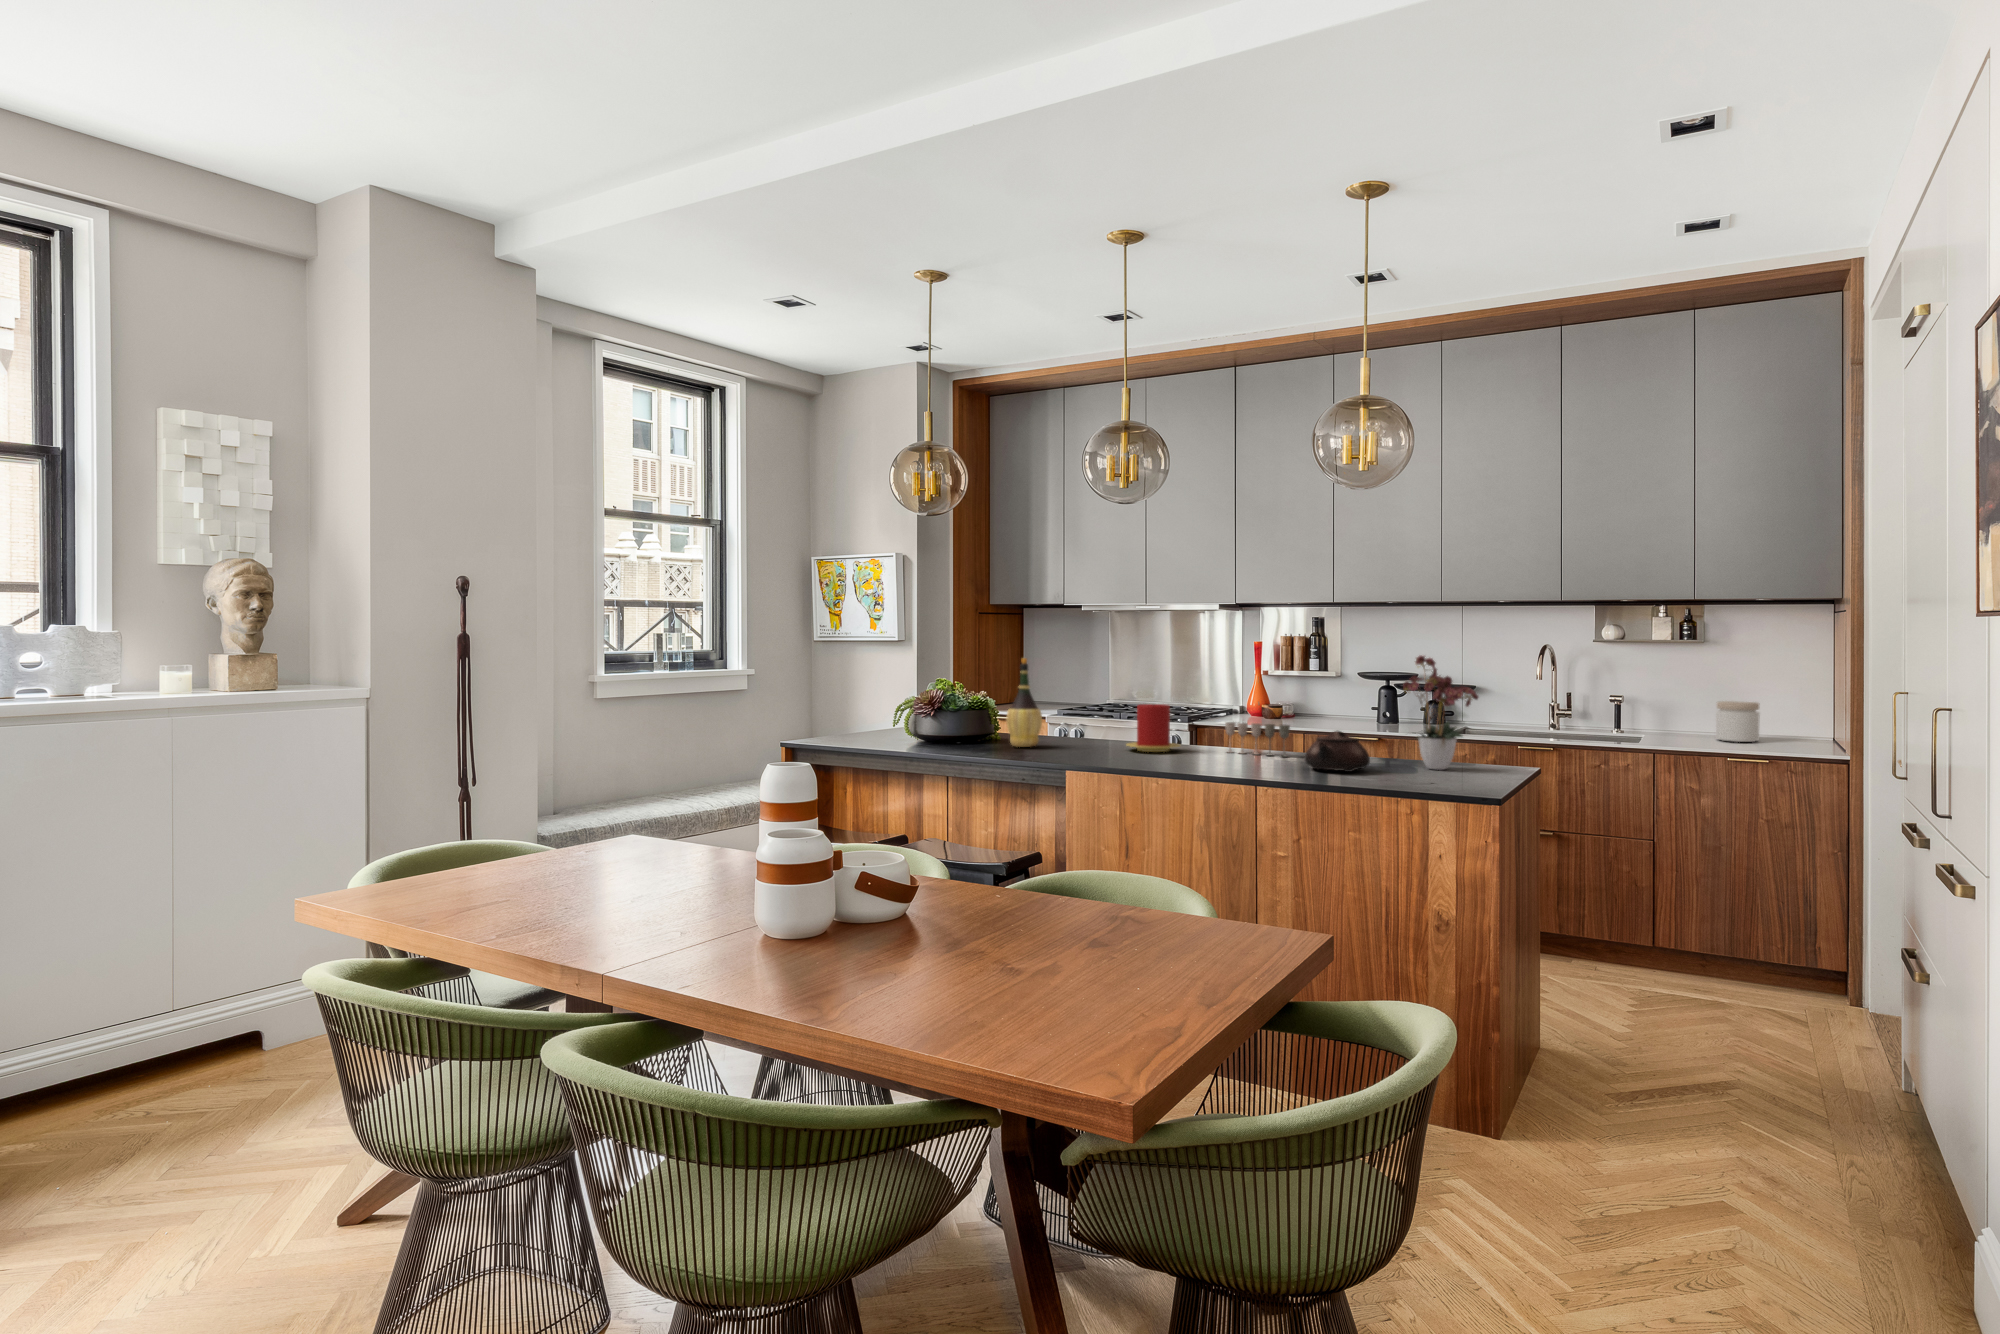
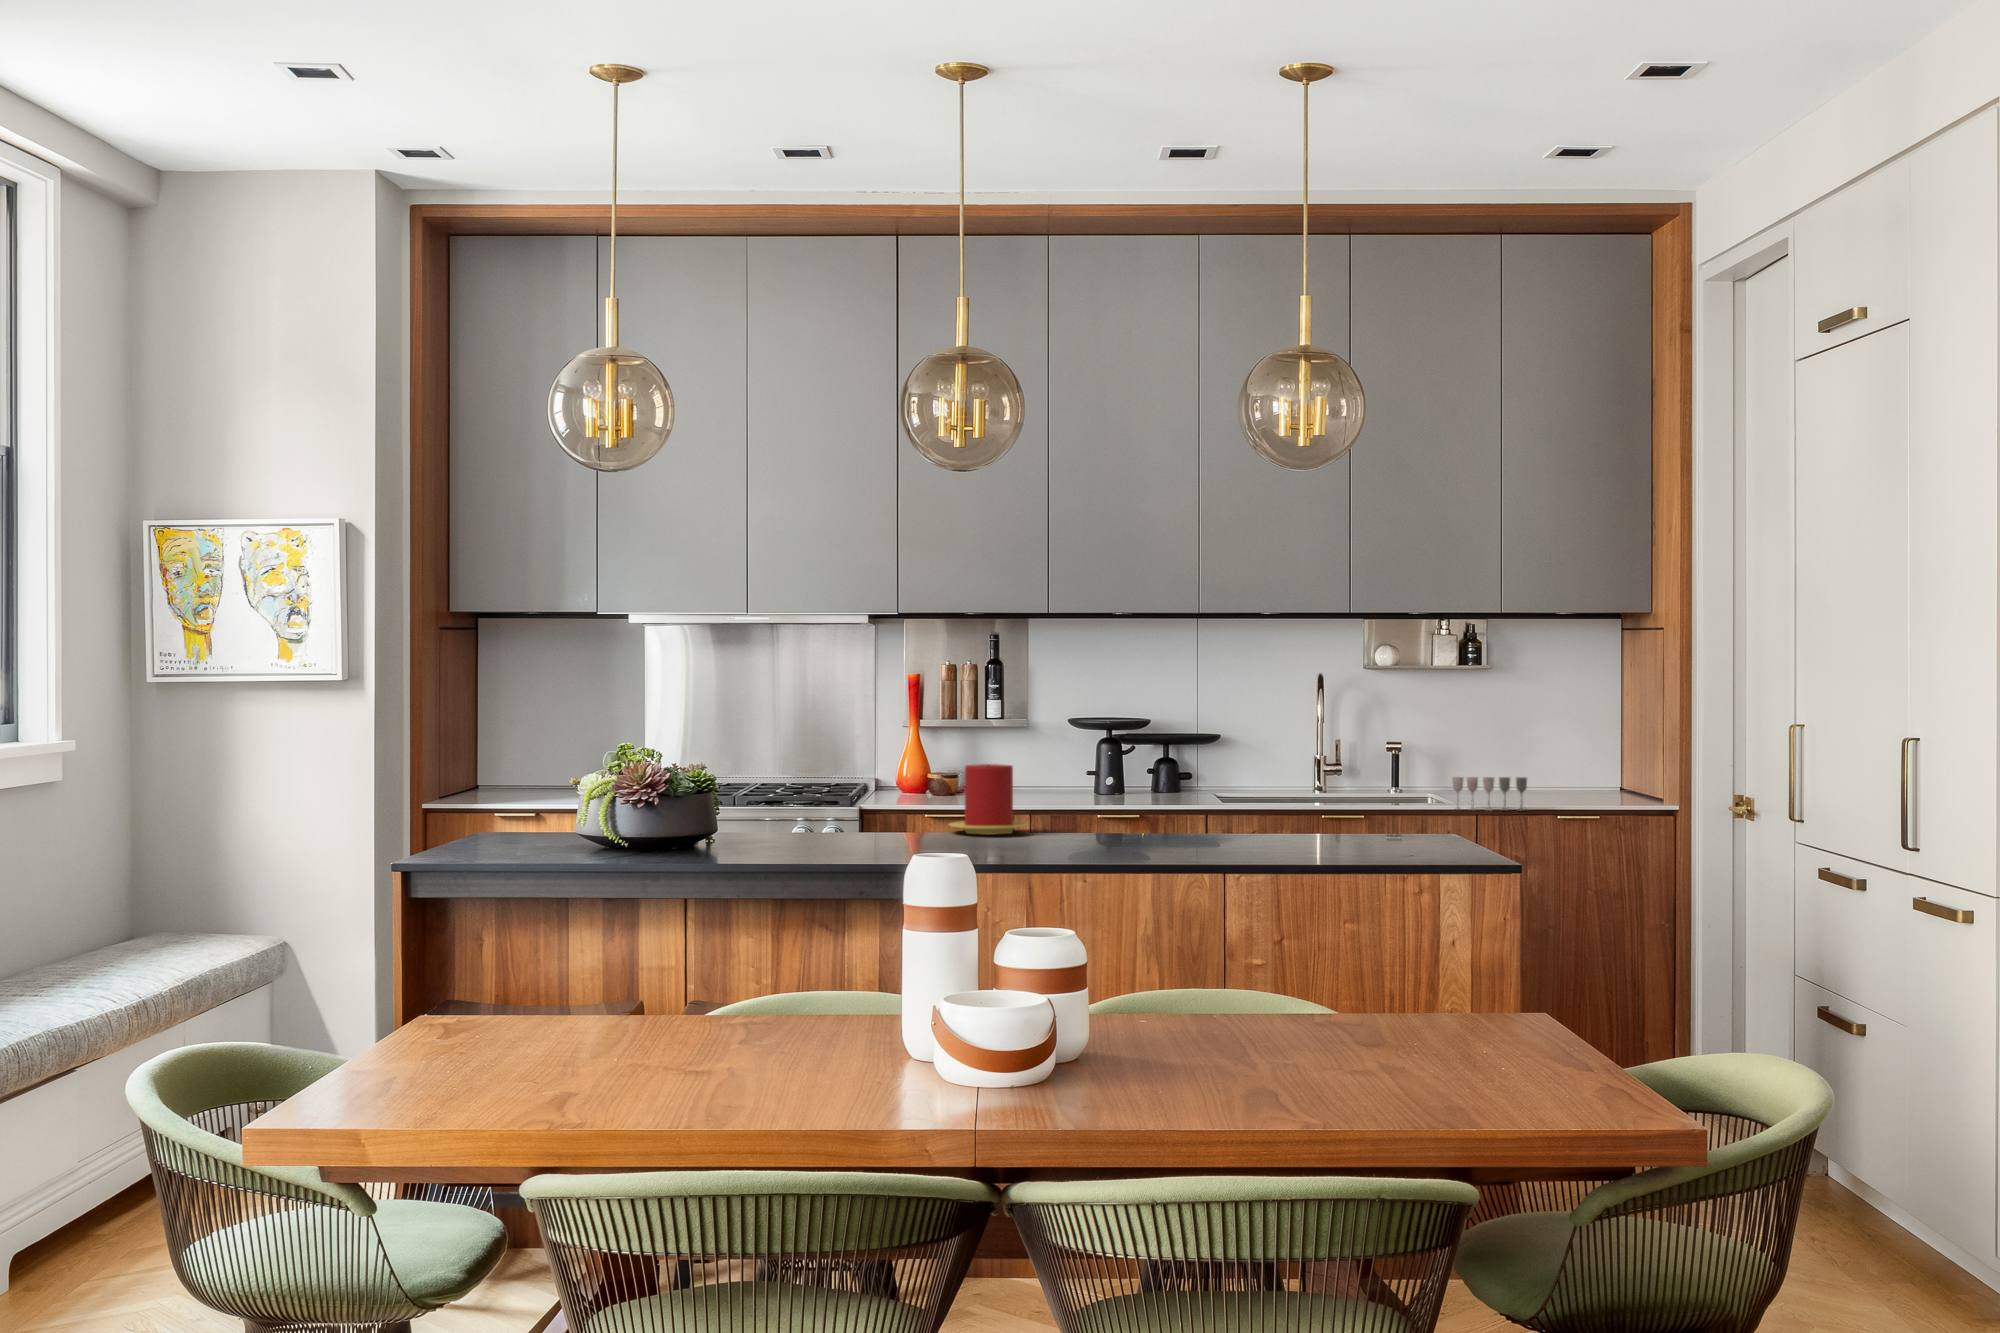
flower arrangement: present [1403,655,1478,770] -> none [1331,682,1441,839]
wine bottle: present [1006,658,1042,747] -> none [770,697,826,836]
jar: present [1716,701,1760,742] -> none [1521,748,1567,797]
wine glass: present [1225,722,1290,756] -> present [1452,777,1527,811]
teapot: present [1305,731,1370,772] -> none [1238,791,1324,846]

